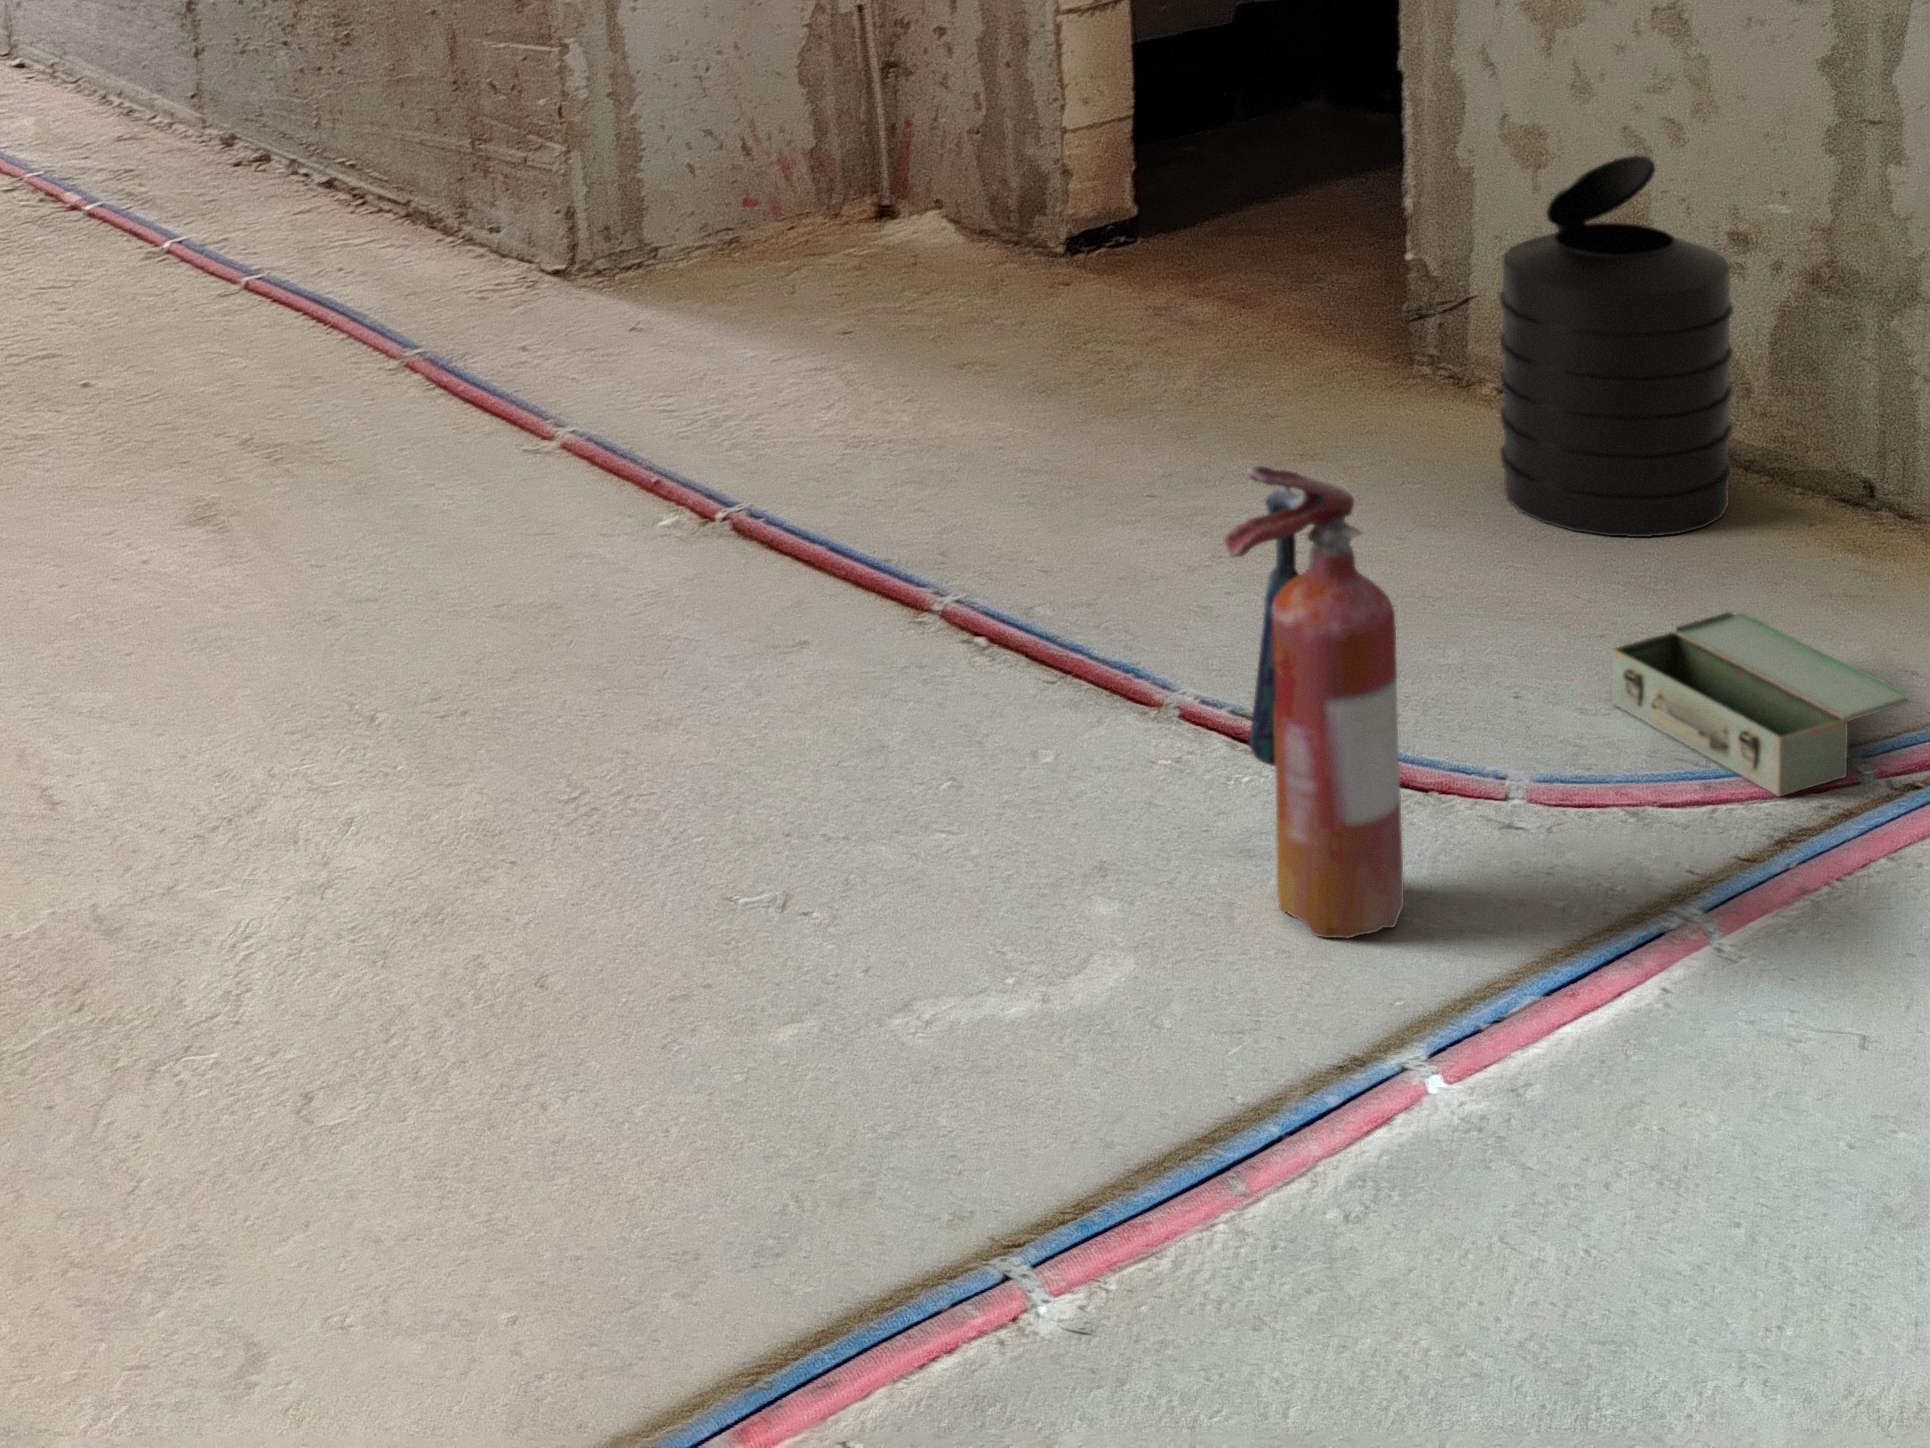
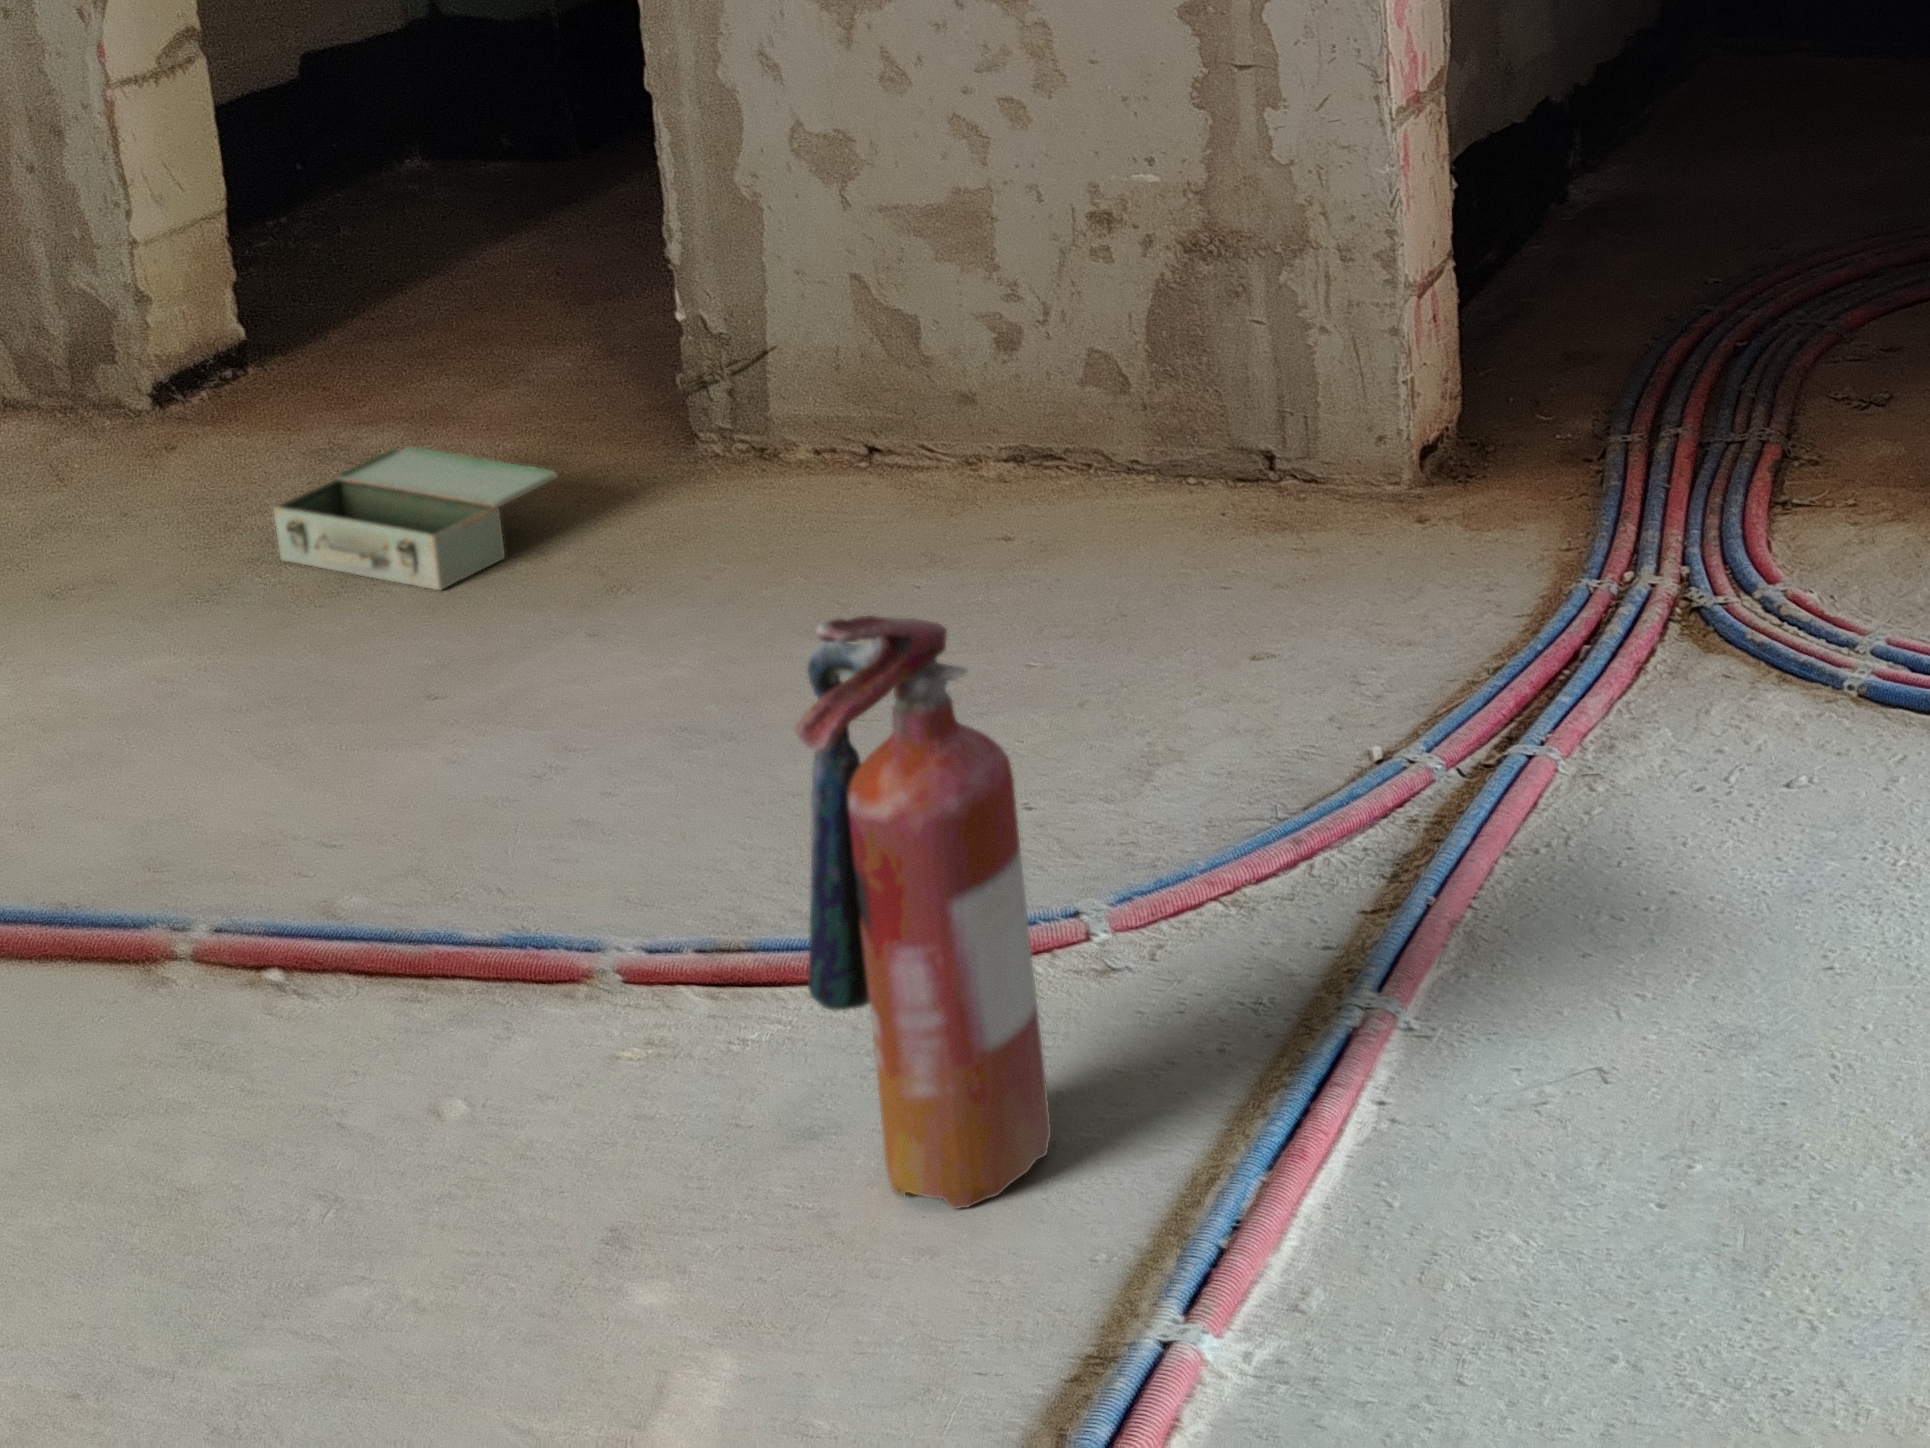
trash can: present [1499,156,1734,537] -> none [859,145,1140,595]
toolbox: present [1611,612,1910,796] -> present [273,446,557,590]

